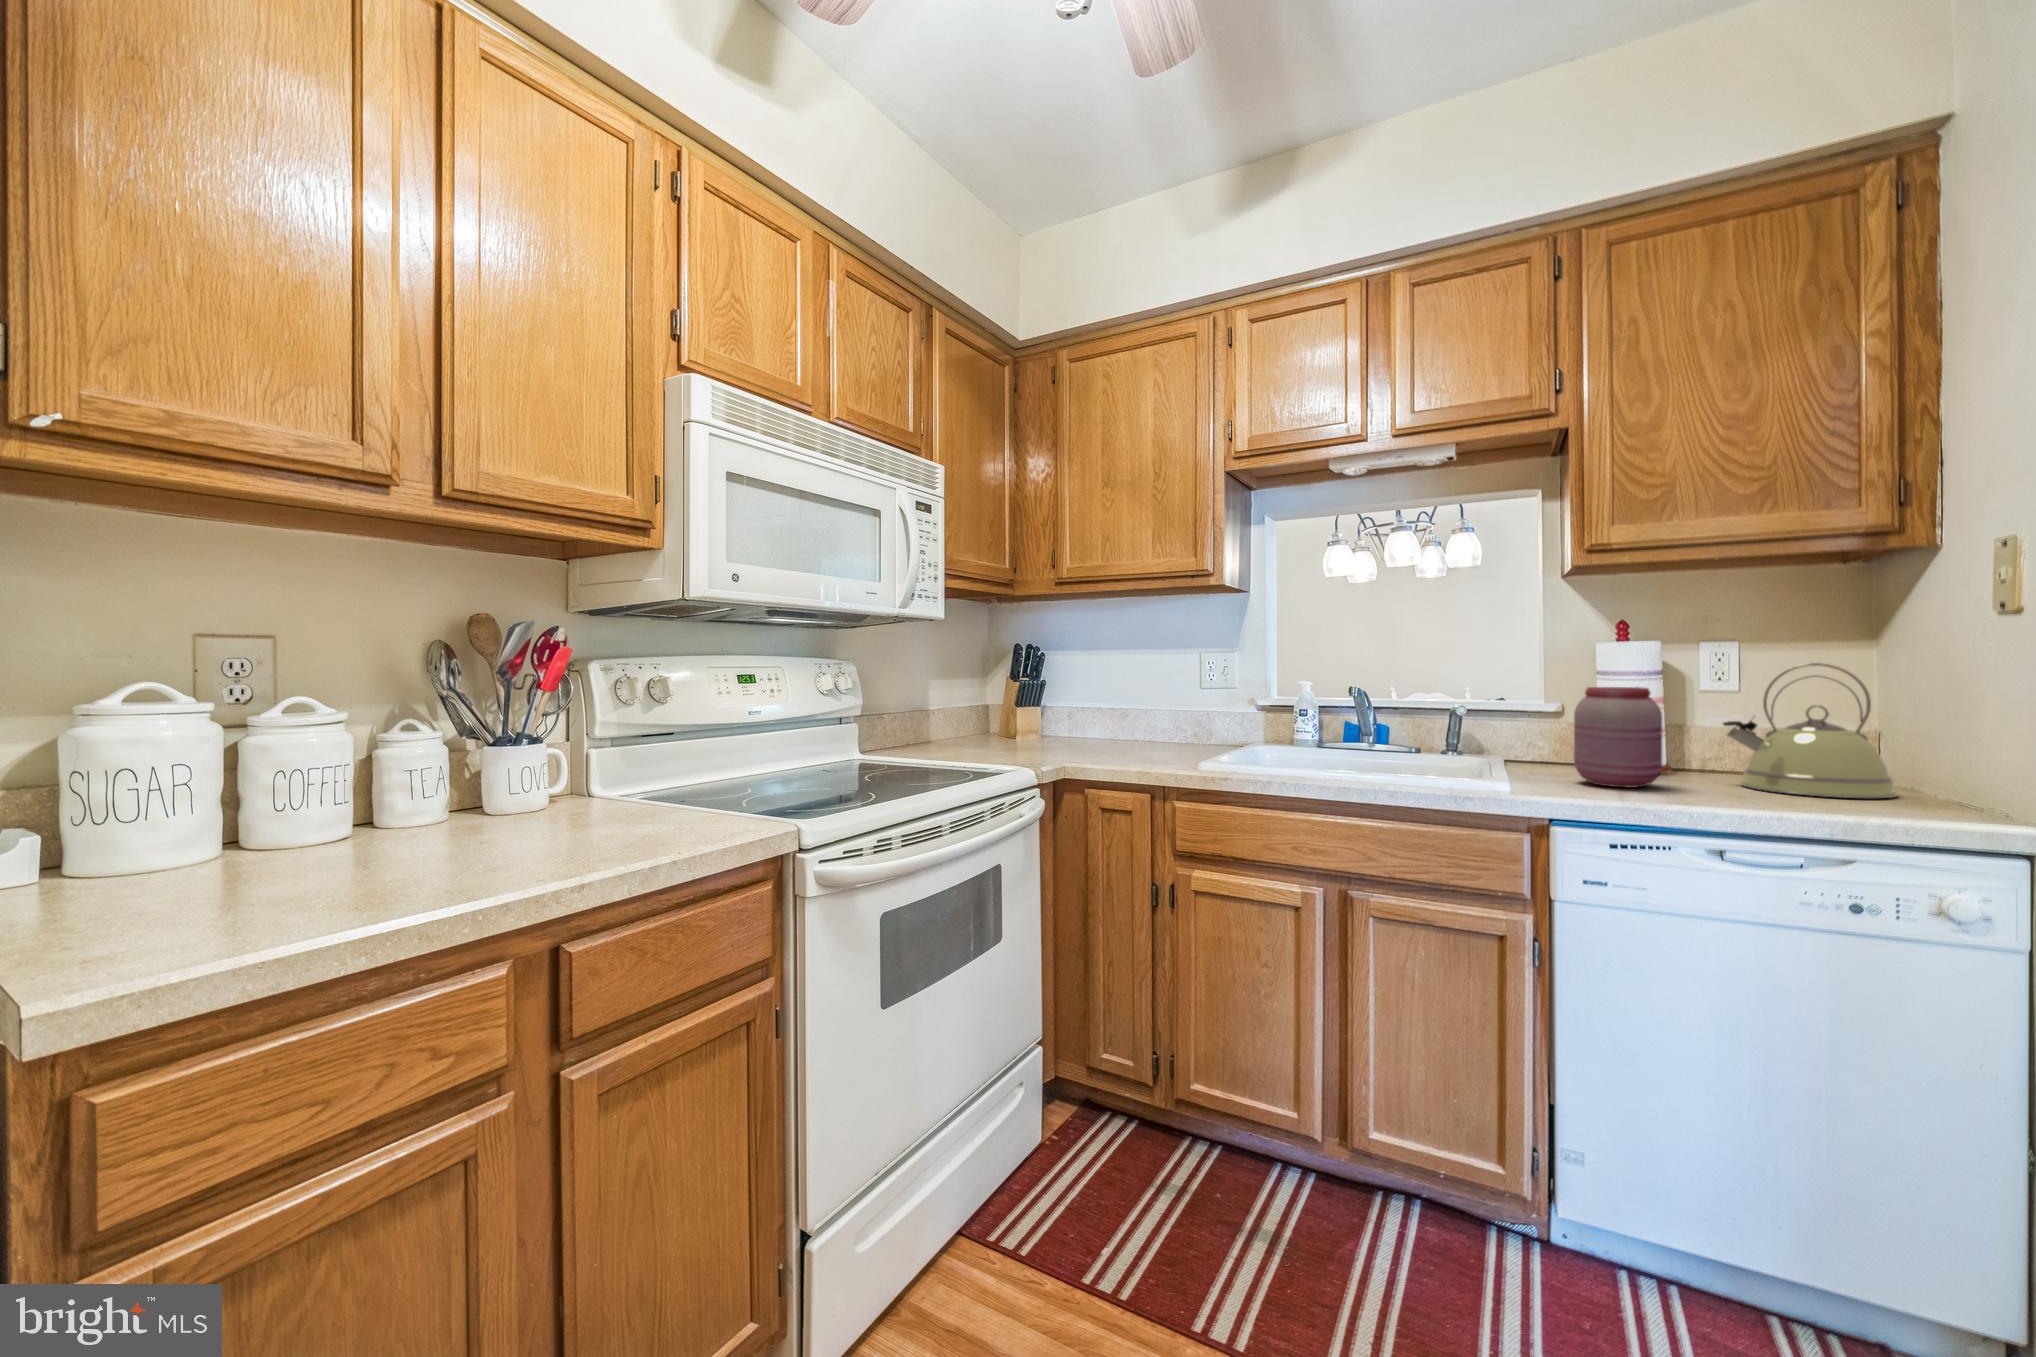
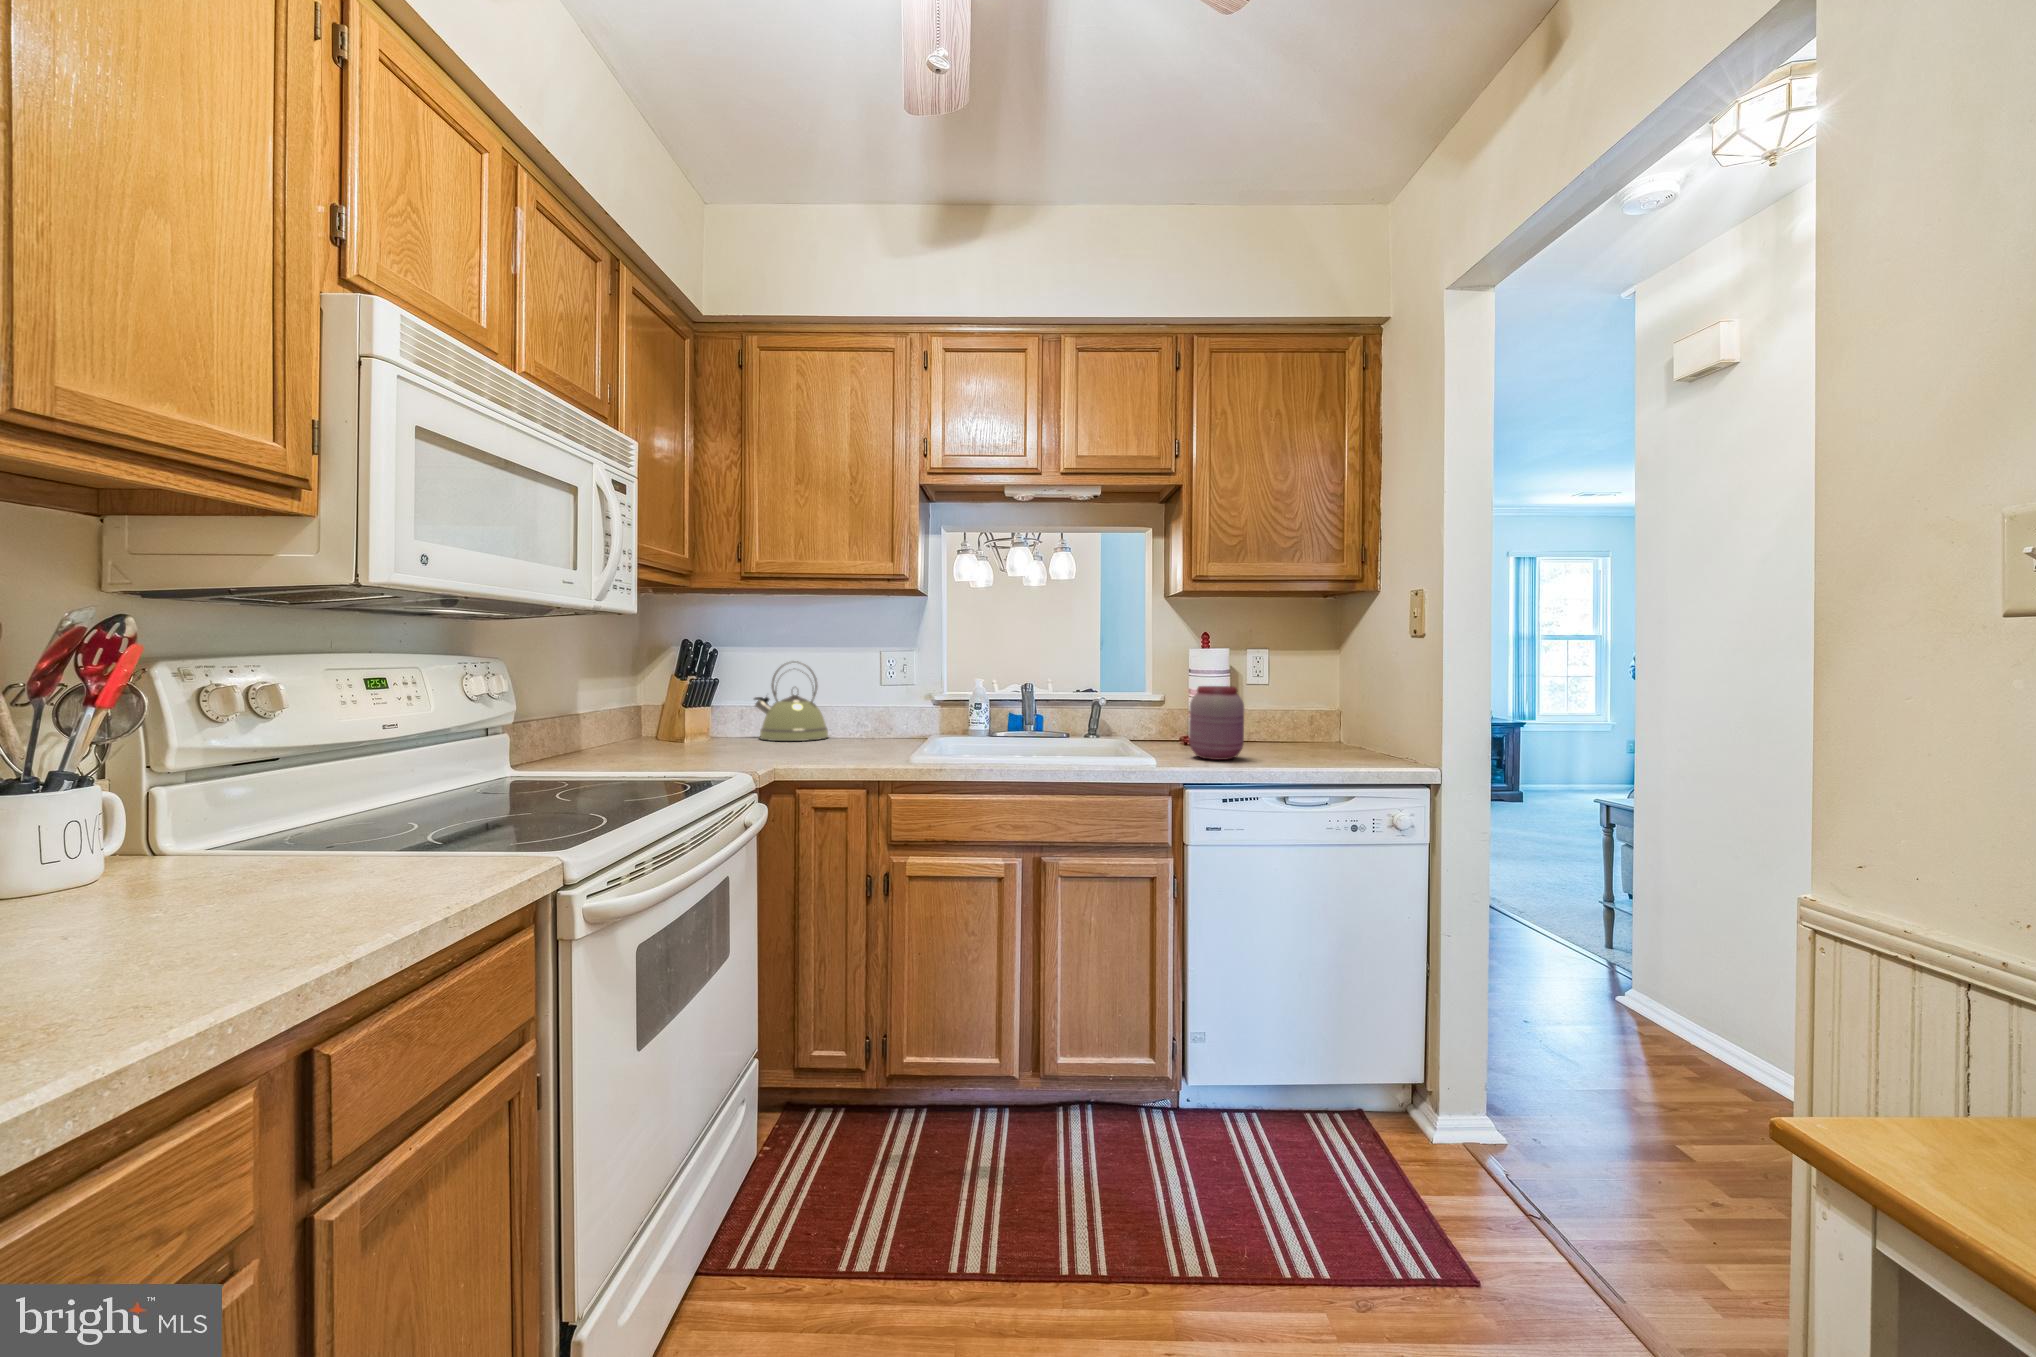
kettle: present [1723,663,1897,798] -> present [754,661,829,741]

